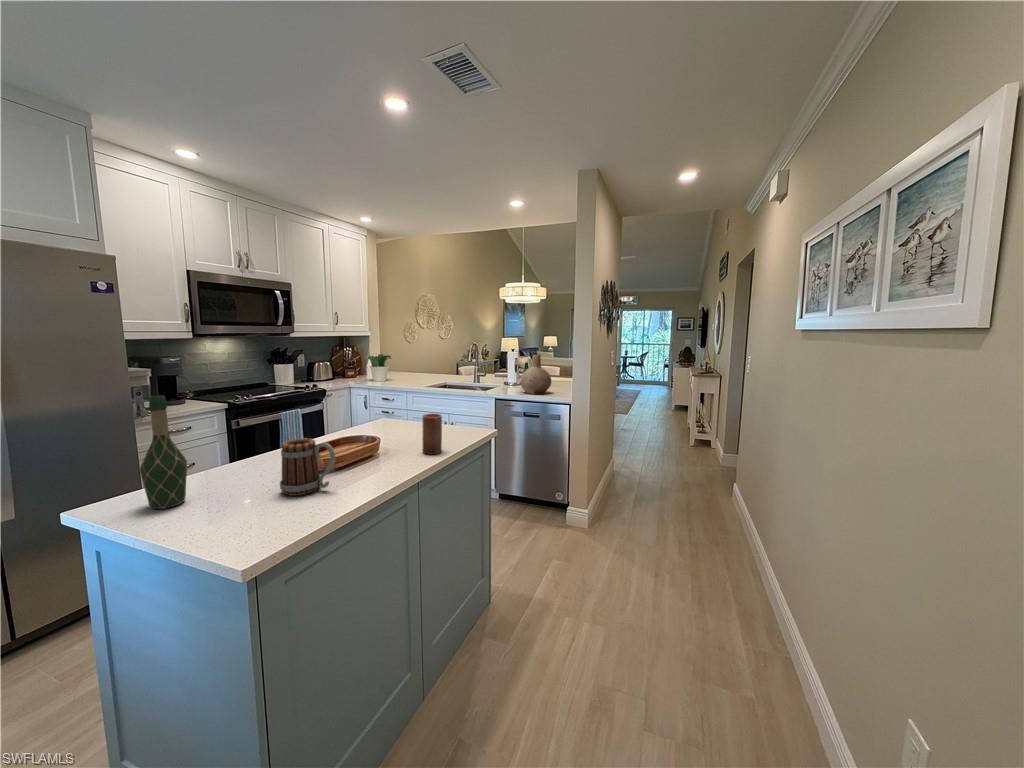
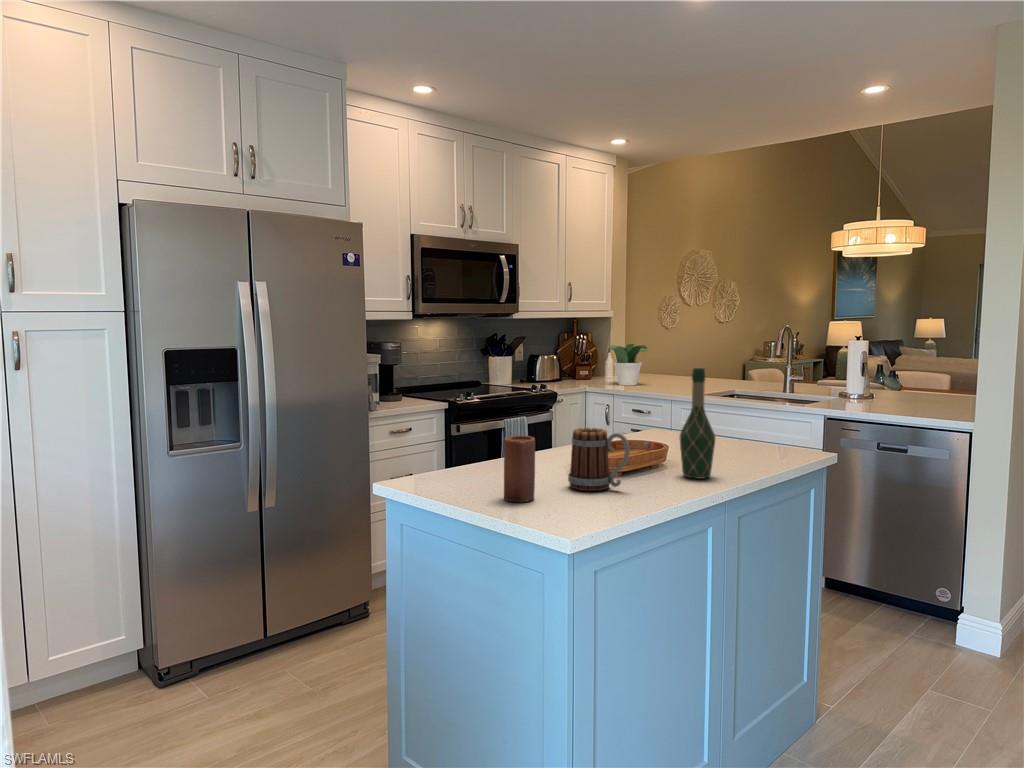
vase: present [520,355,551,394] -> none [869,344,929,412]
wine bottle: present [140,395,187,509] -> present [679,368,715,479]
candle: present [422,413,442,455] -> present [504,435,535,502]

